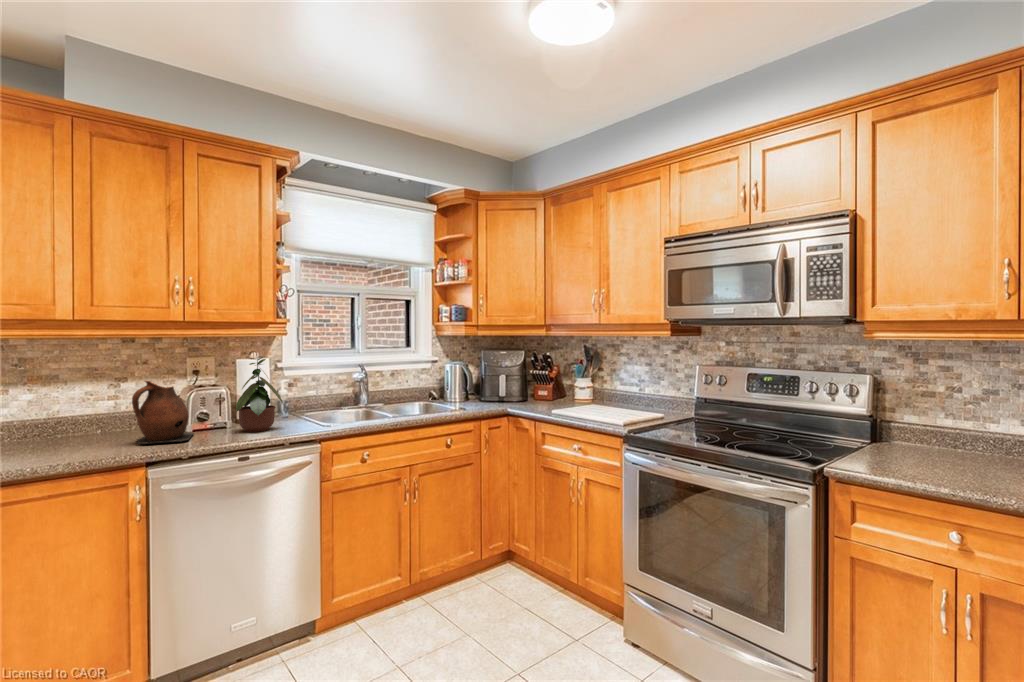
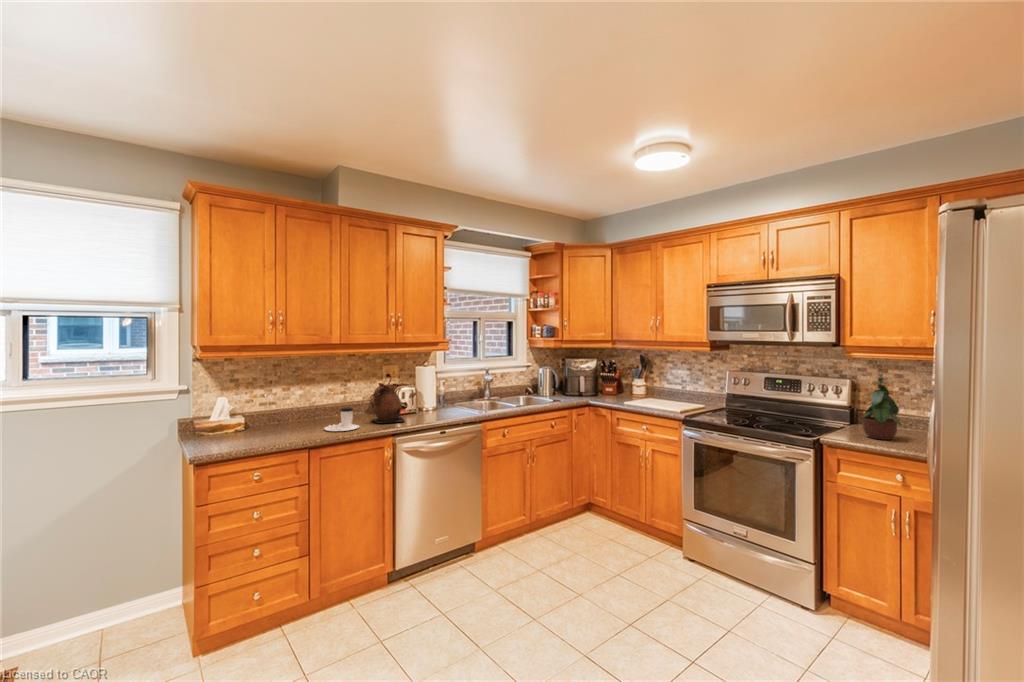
potted plant: present [236,357,282,432] -> present [862,374,901,440]
coffee cup: none [27,420,99,459] -> present [324,408,359,431]

